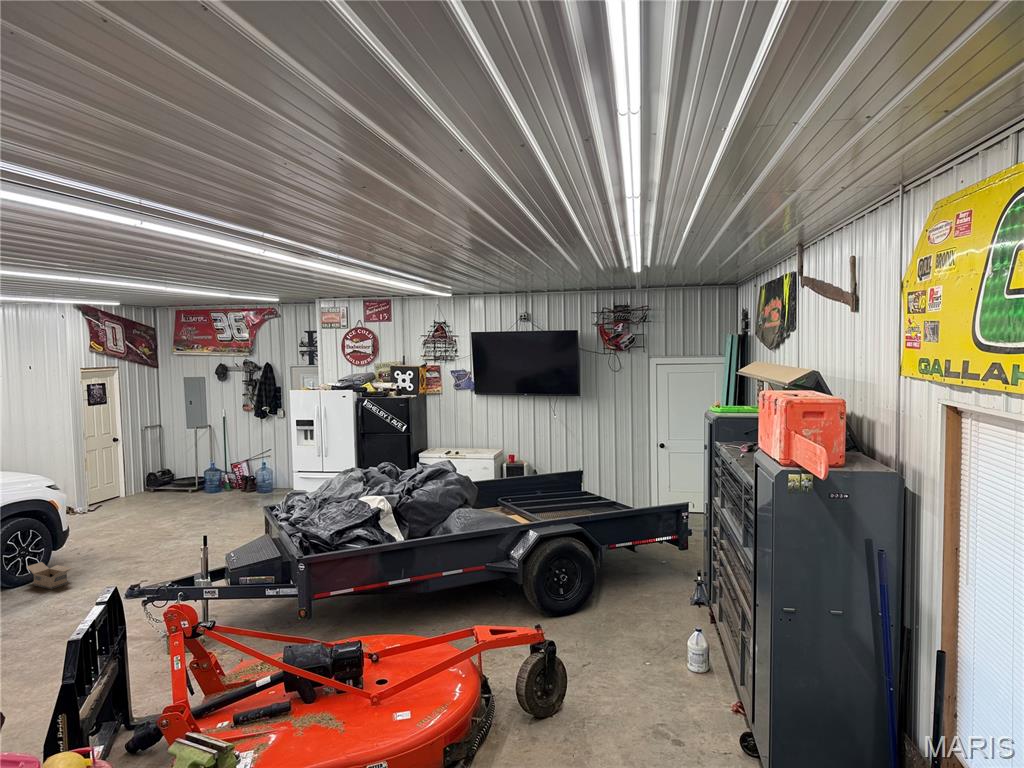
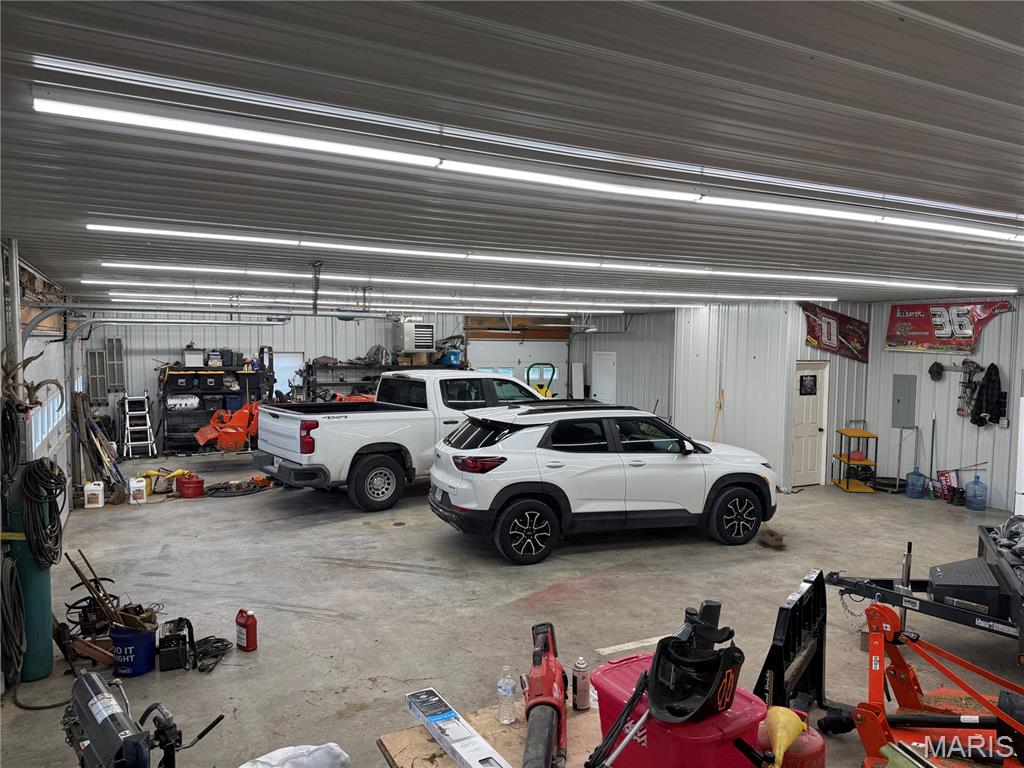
shelving unit: none [128,434,178,501] -> present [831,428,878,493]

